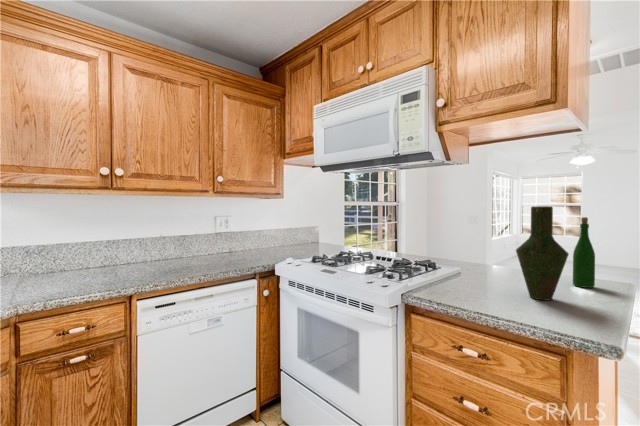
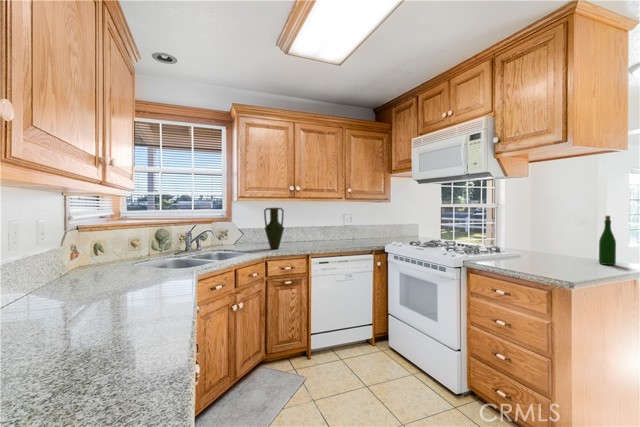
vase: present [516,206,569,300] -> present [264,208,284,249]

